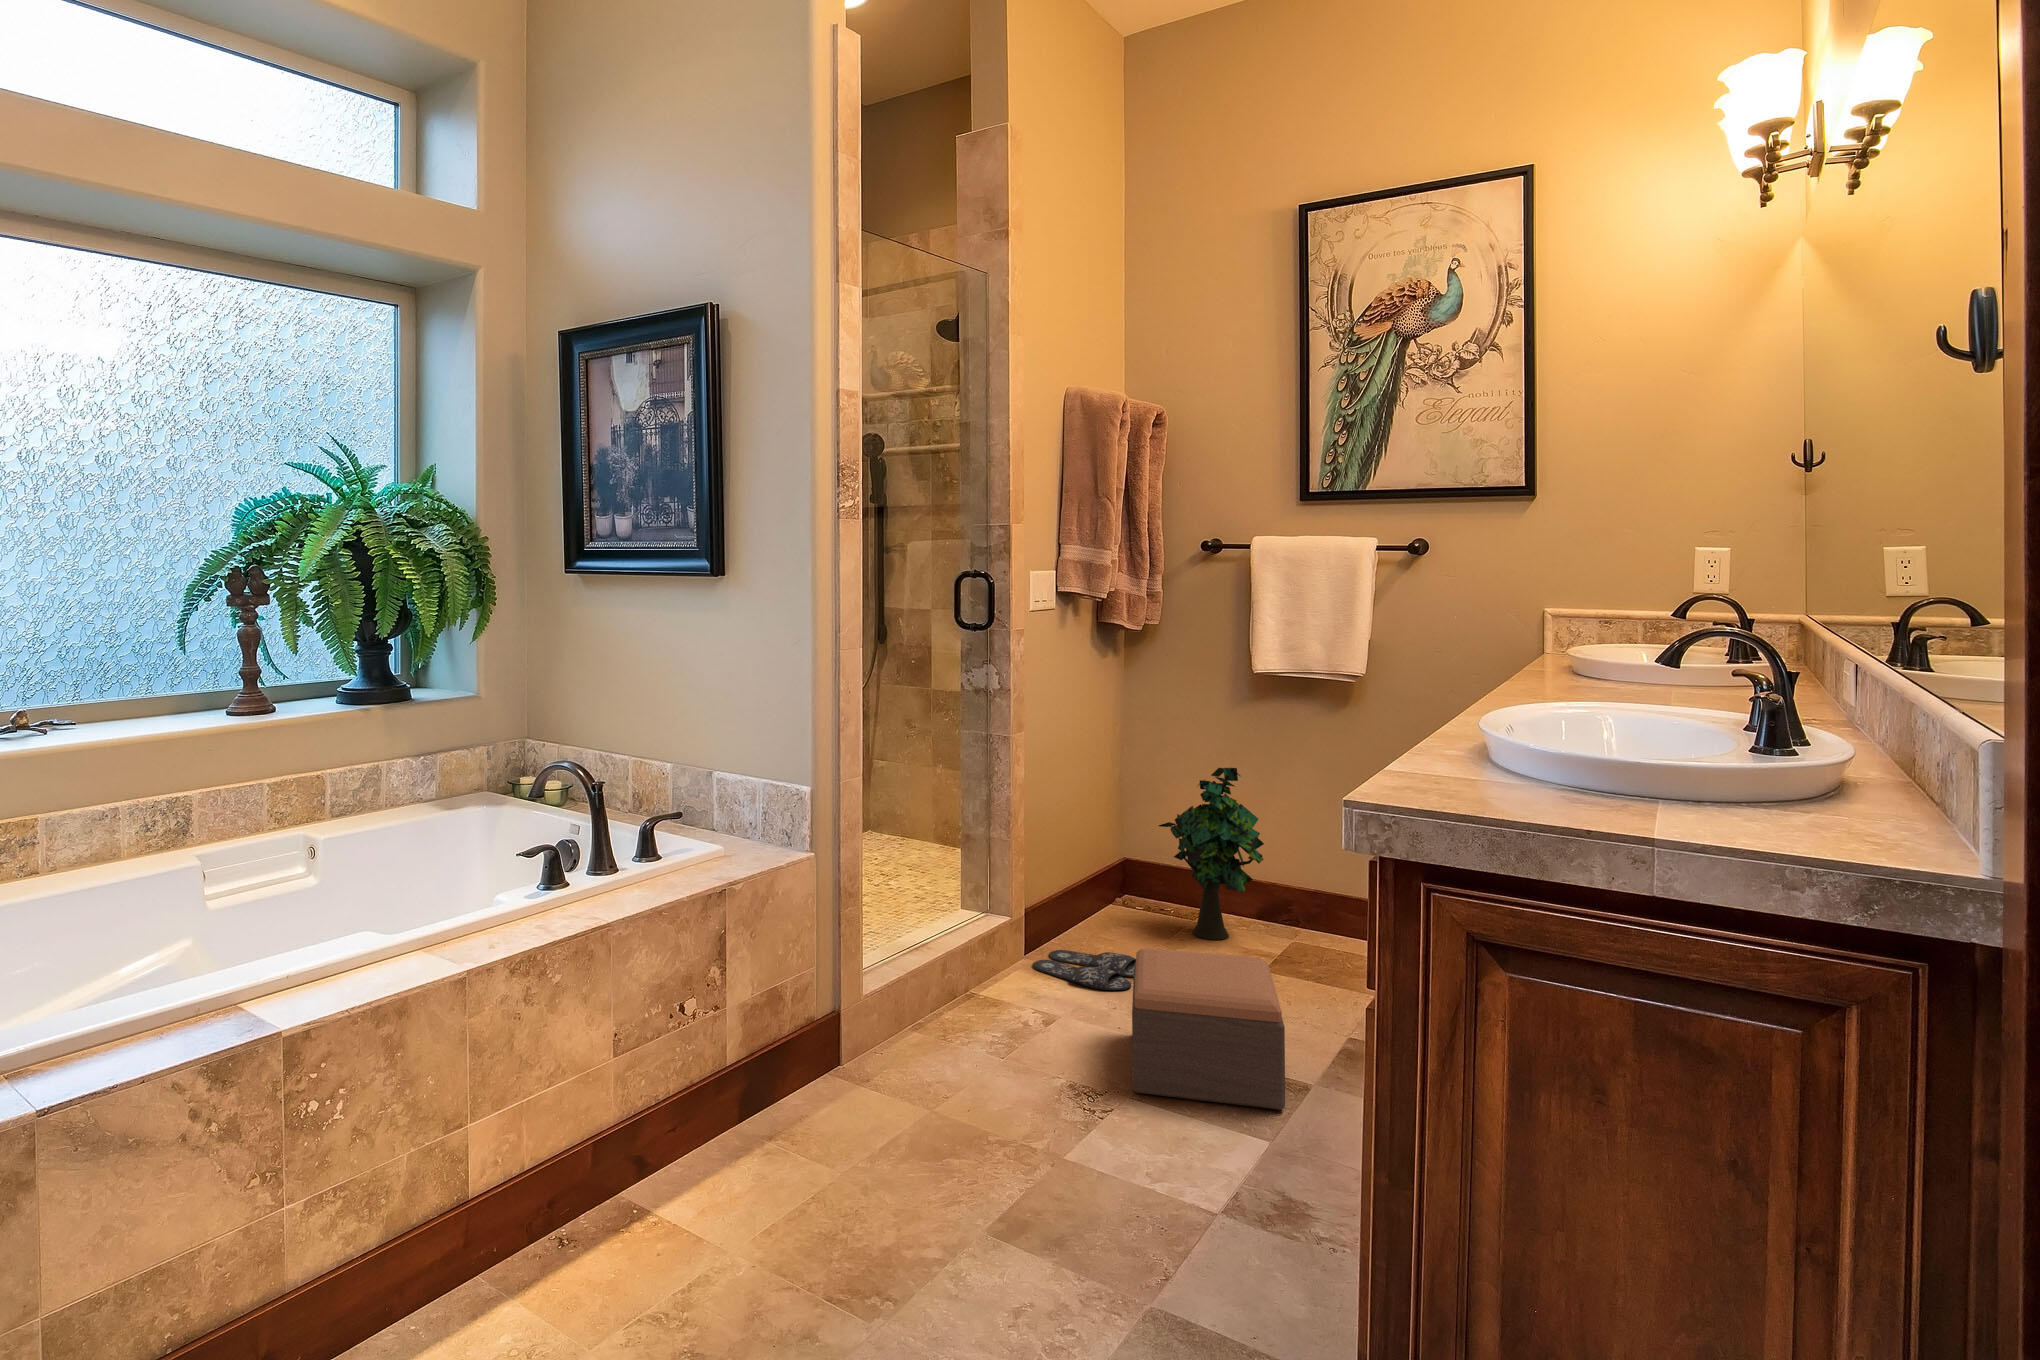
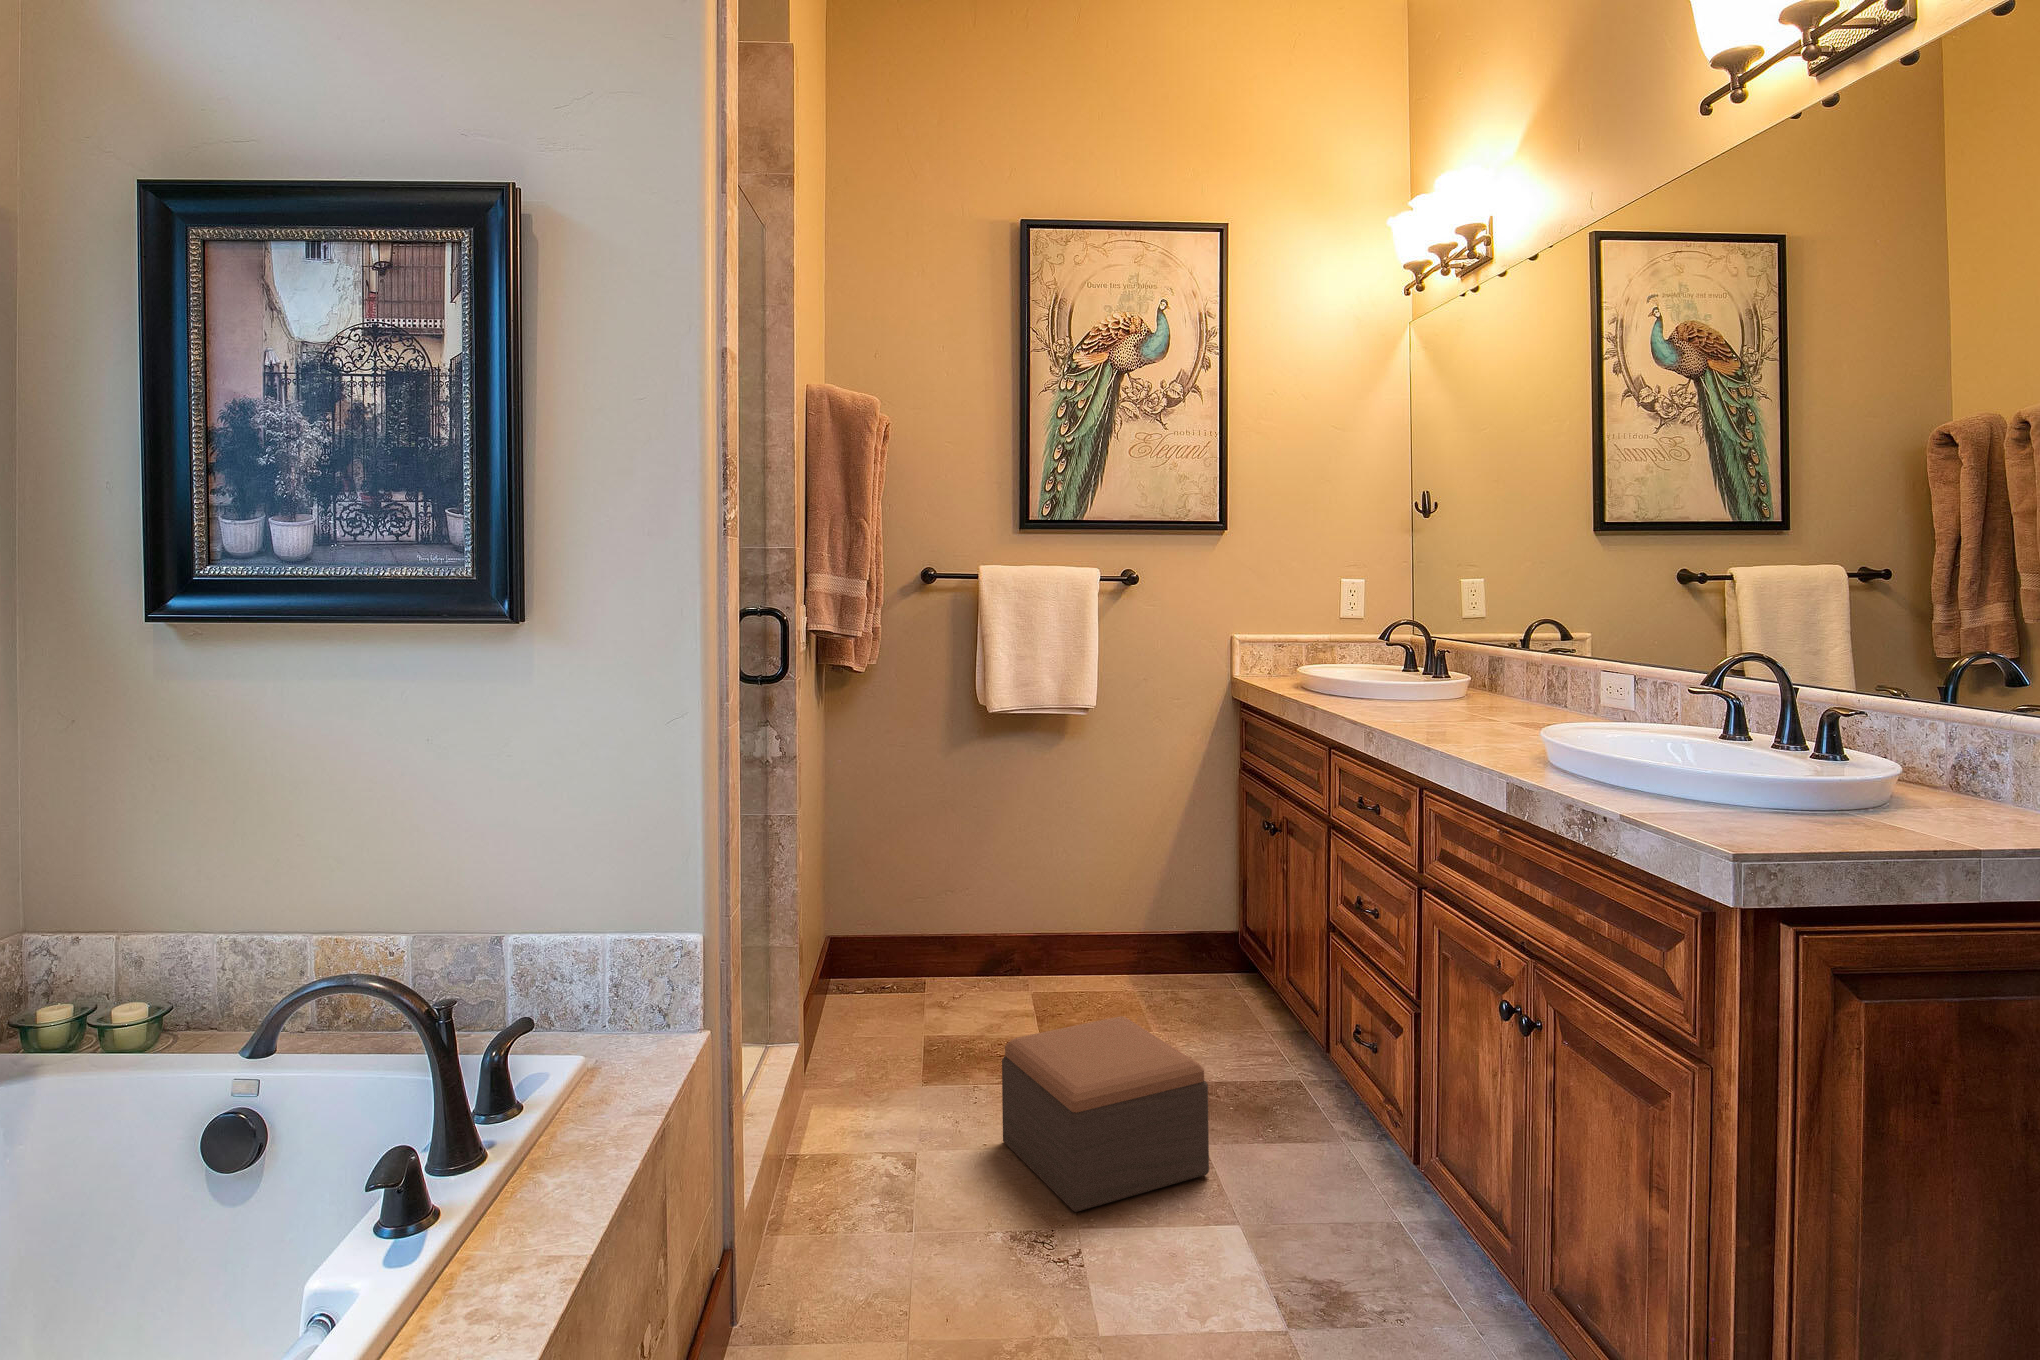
decorative plant: present [1159,768,1264,940] -> none [894,813,1006,1007]
slippers: present [1032,950,1136,990] -> none [816,1050,943,1101]

